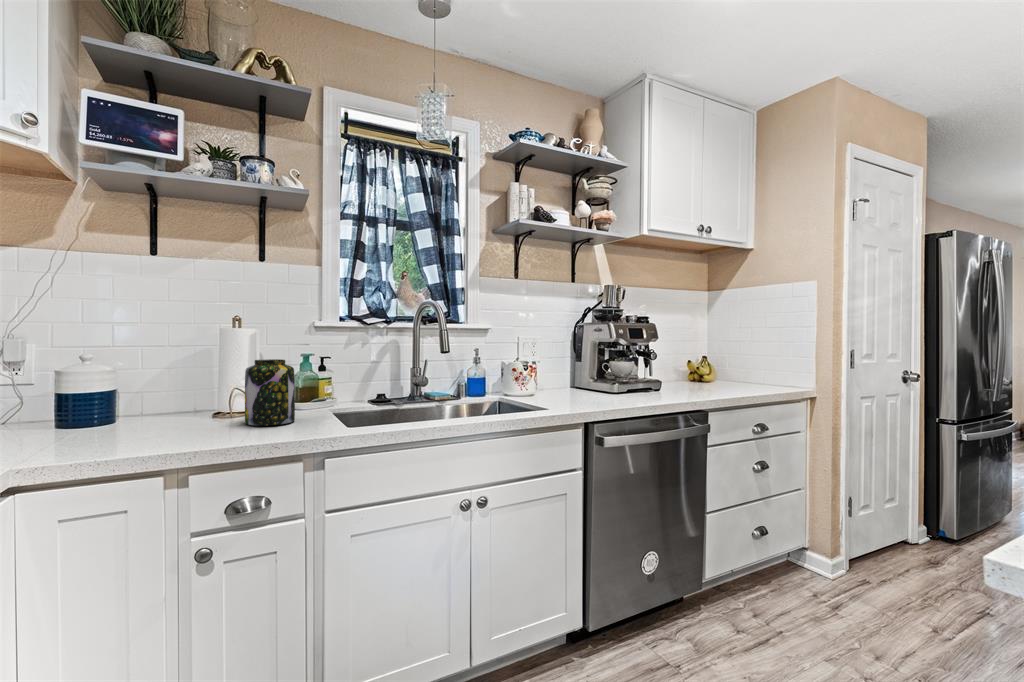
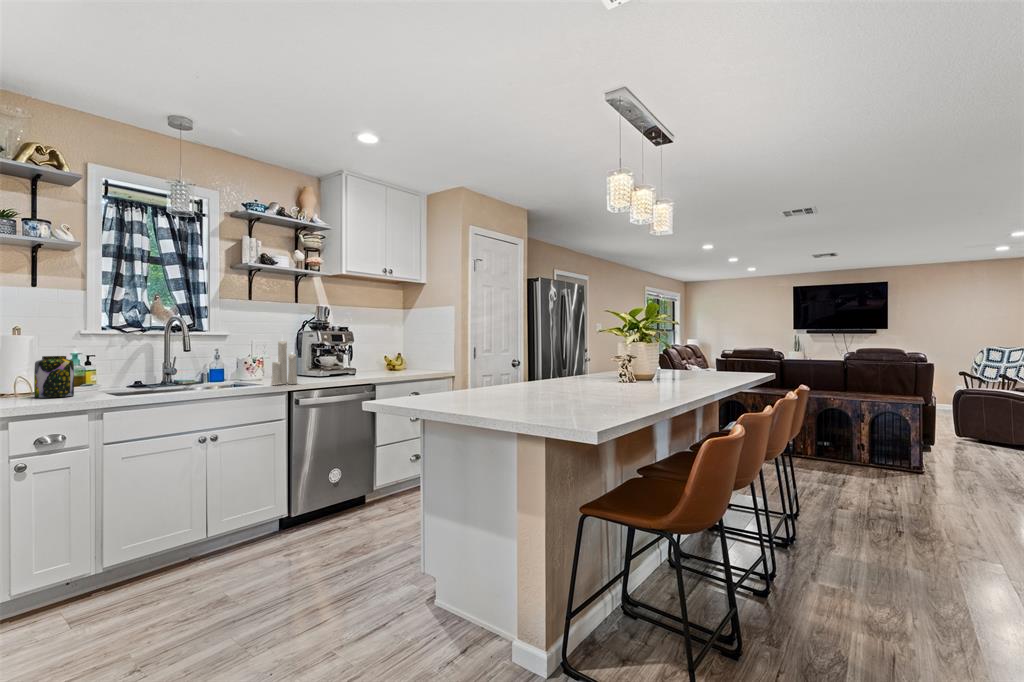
candle: none [558,323,597,410] -> present [271,340,297,385]

